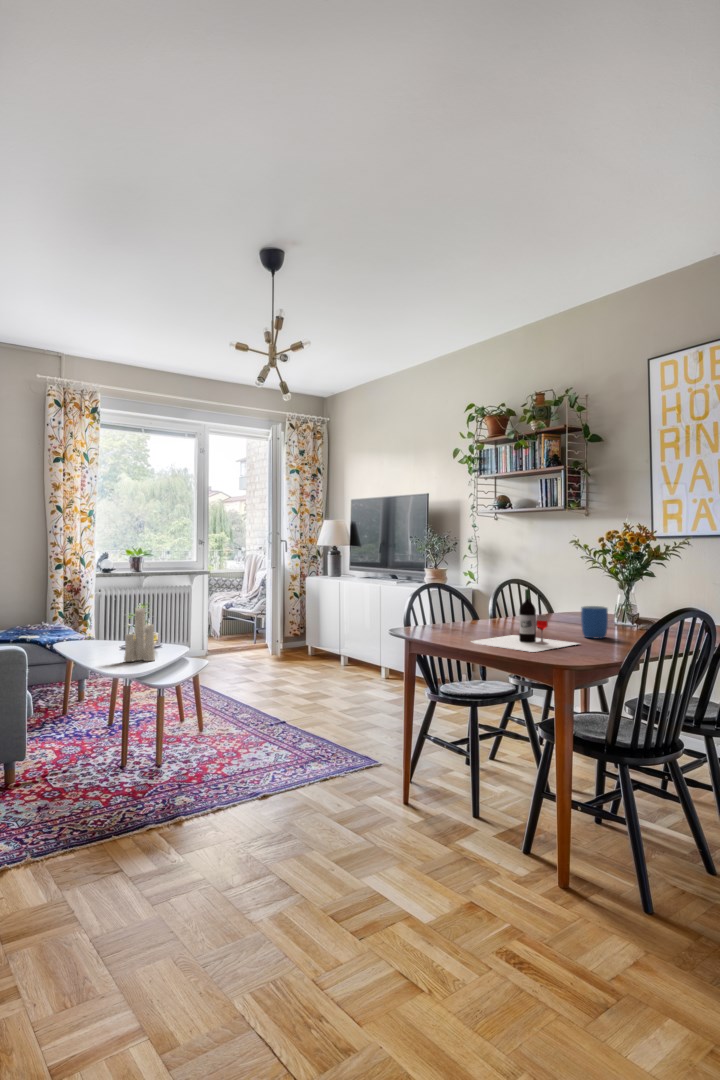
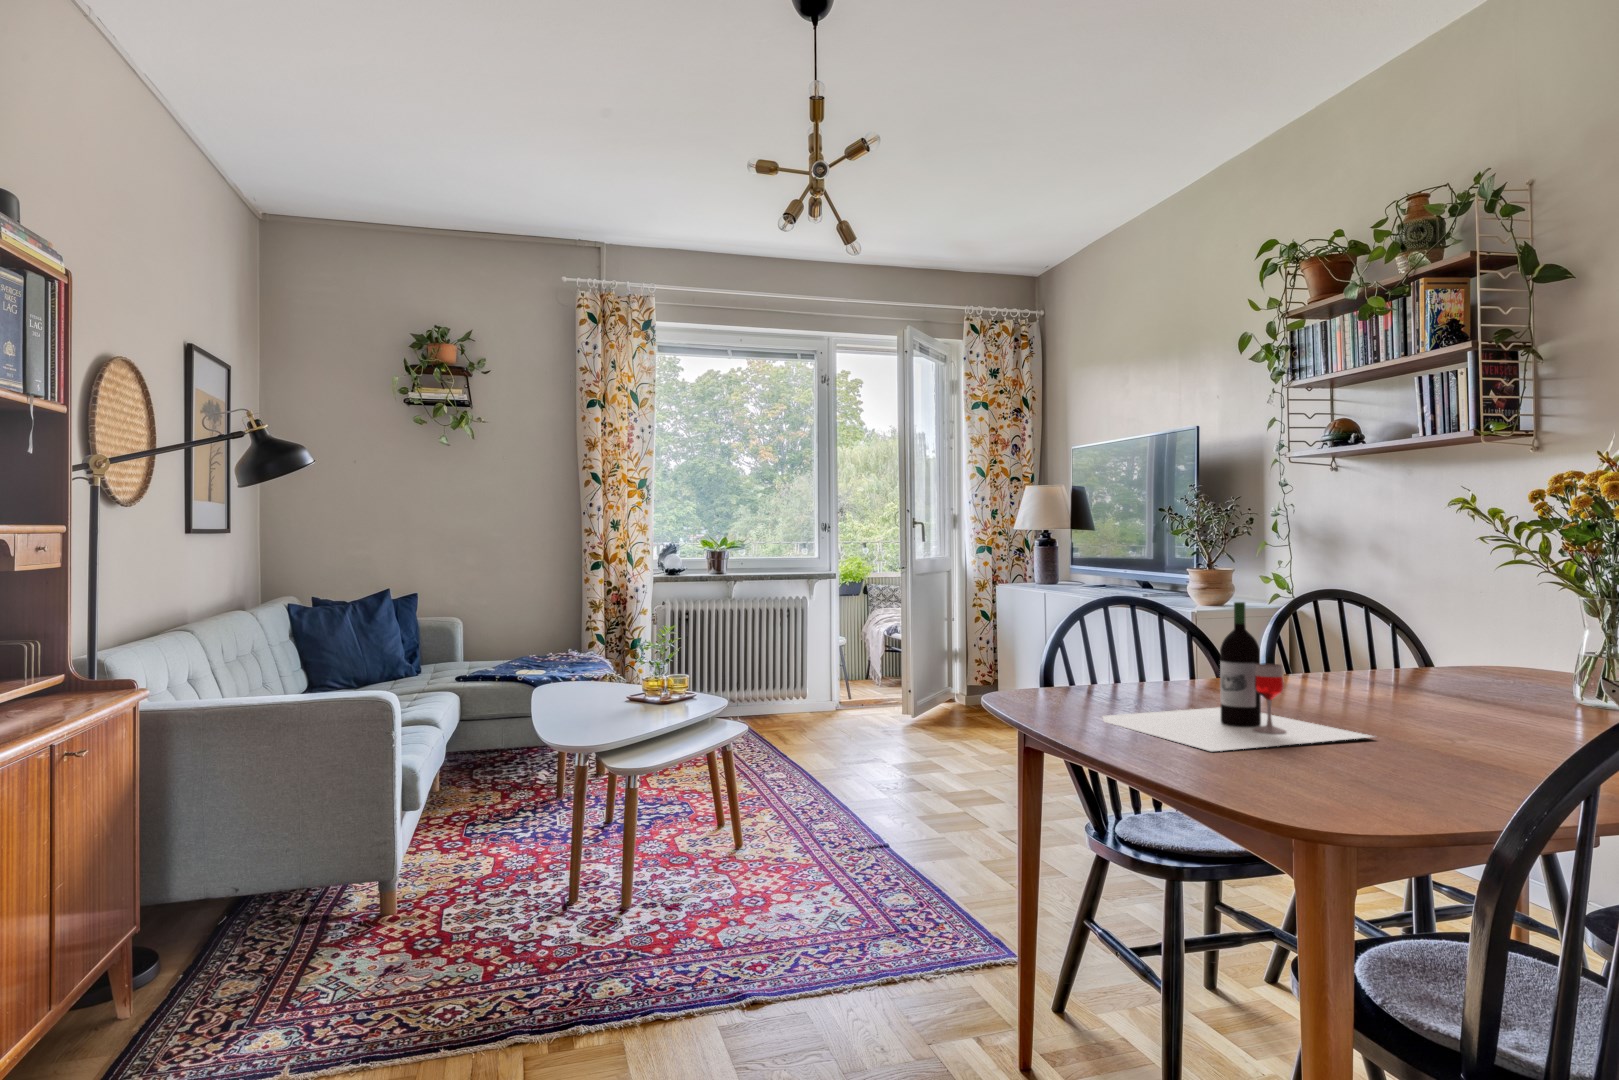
mug: present [581,606,608,638] -> none [1408,646,1479,727]
candle: present [124,608,155,661] -> none [591,612,640,718]

